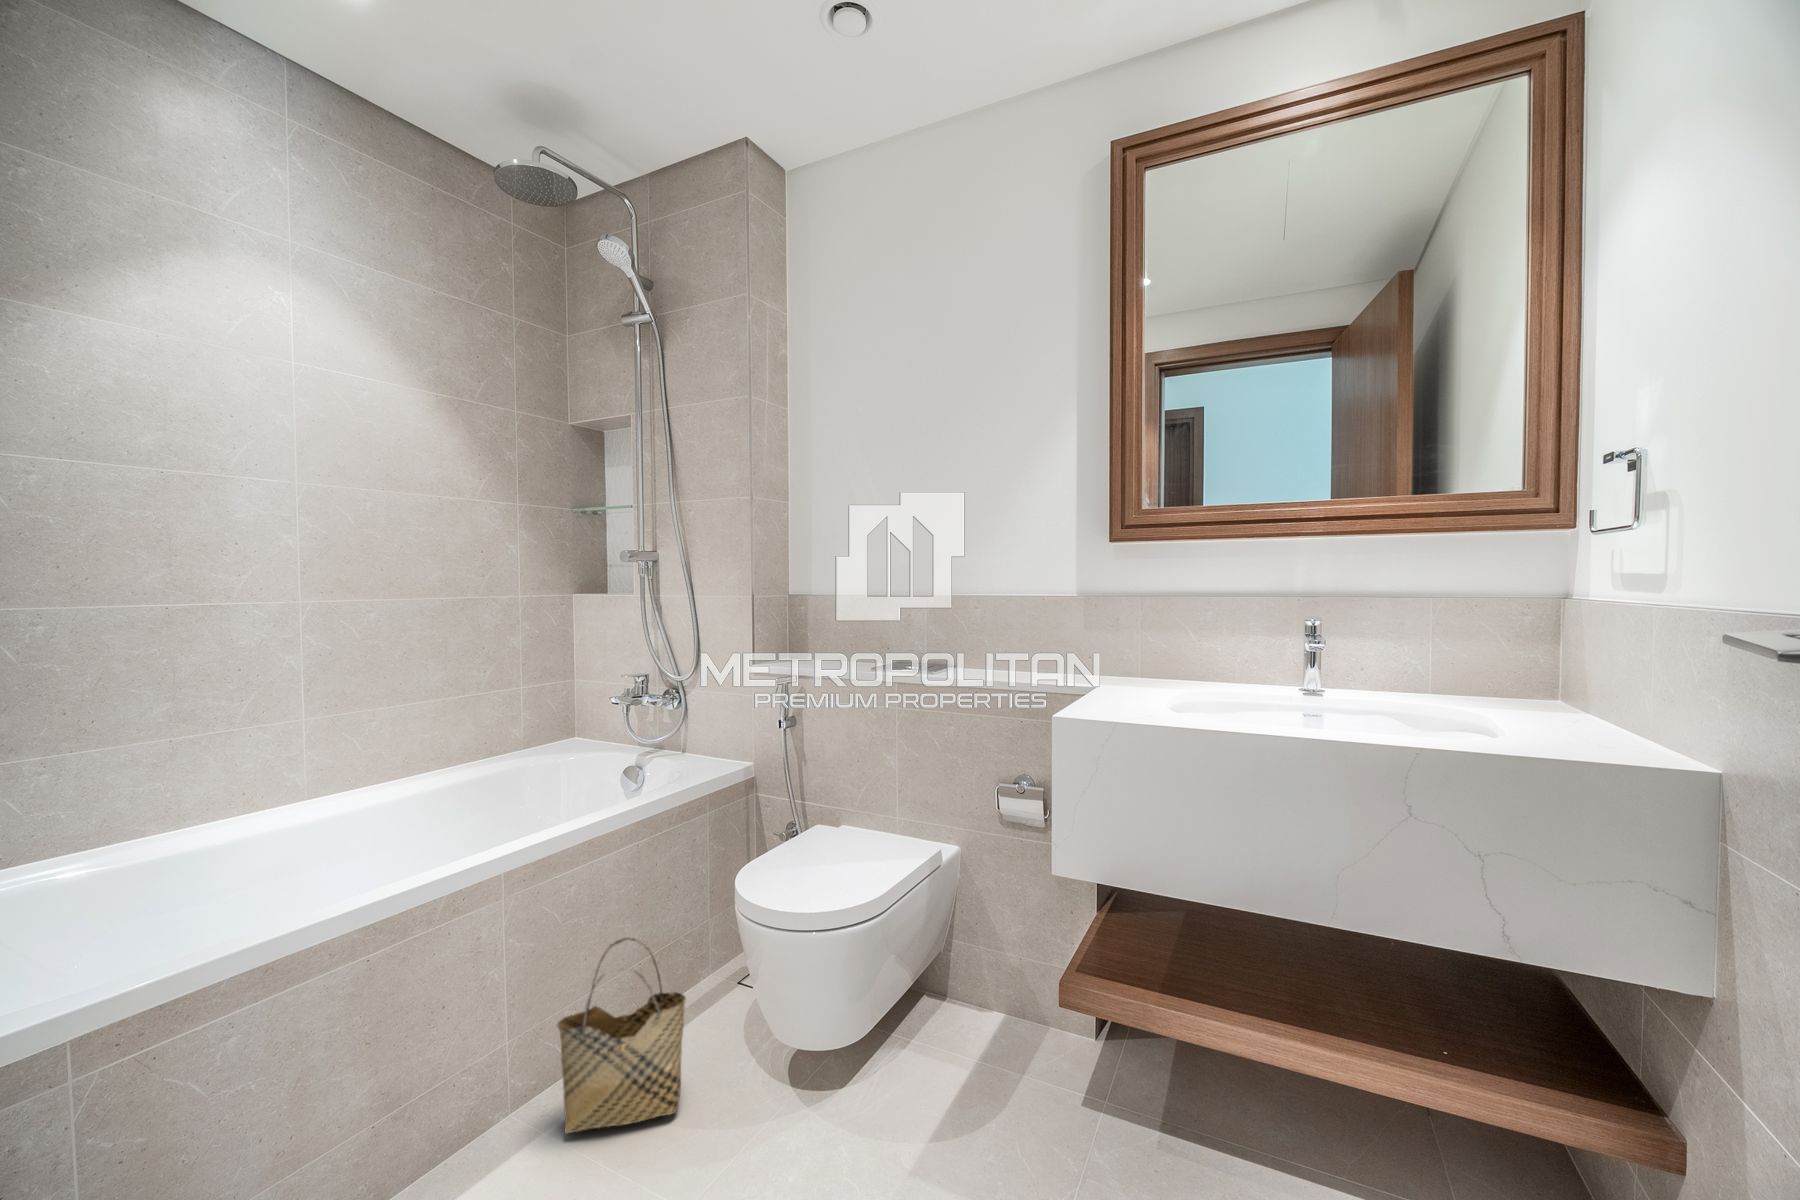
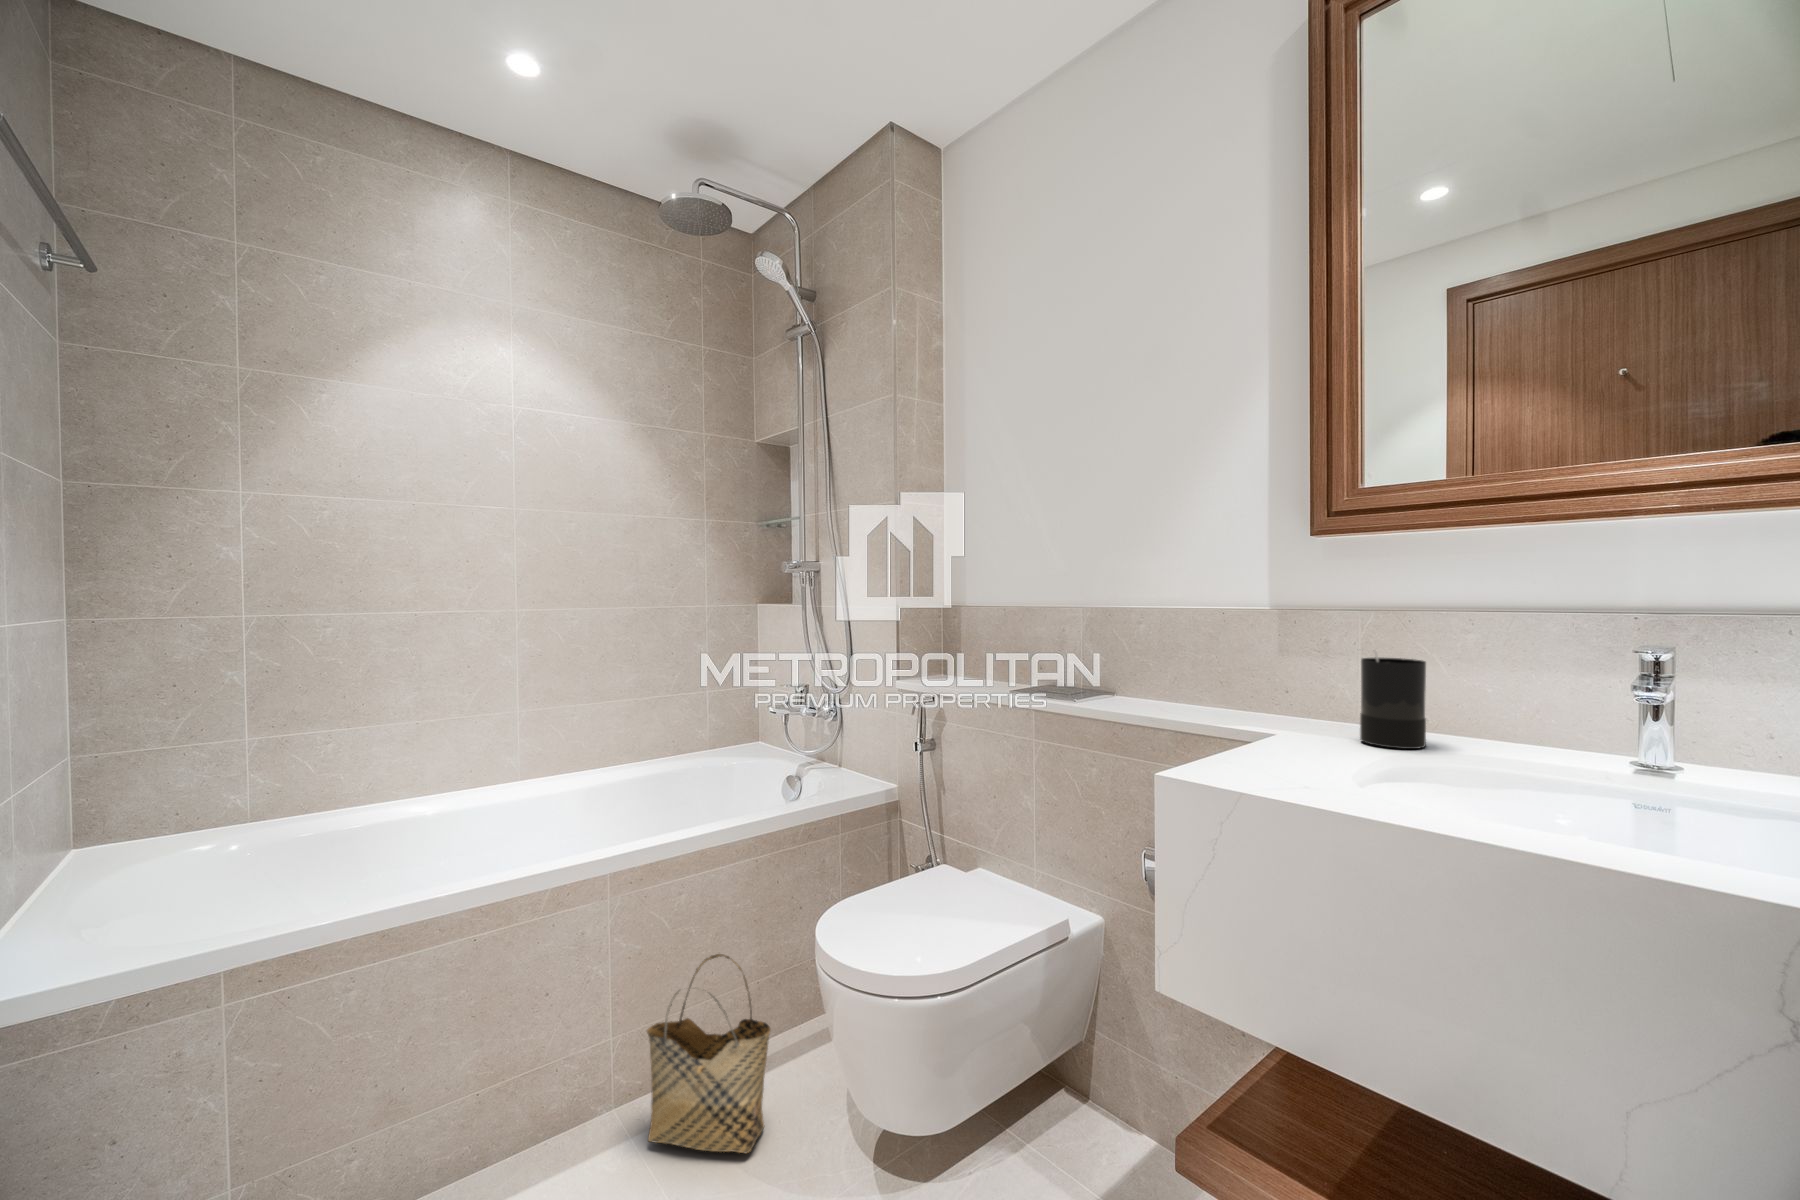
candle: none [1145,624,1189,691] -> present [1360,652,1426,749]

